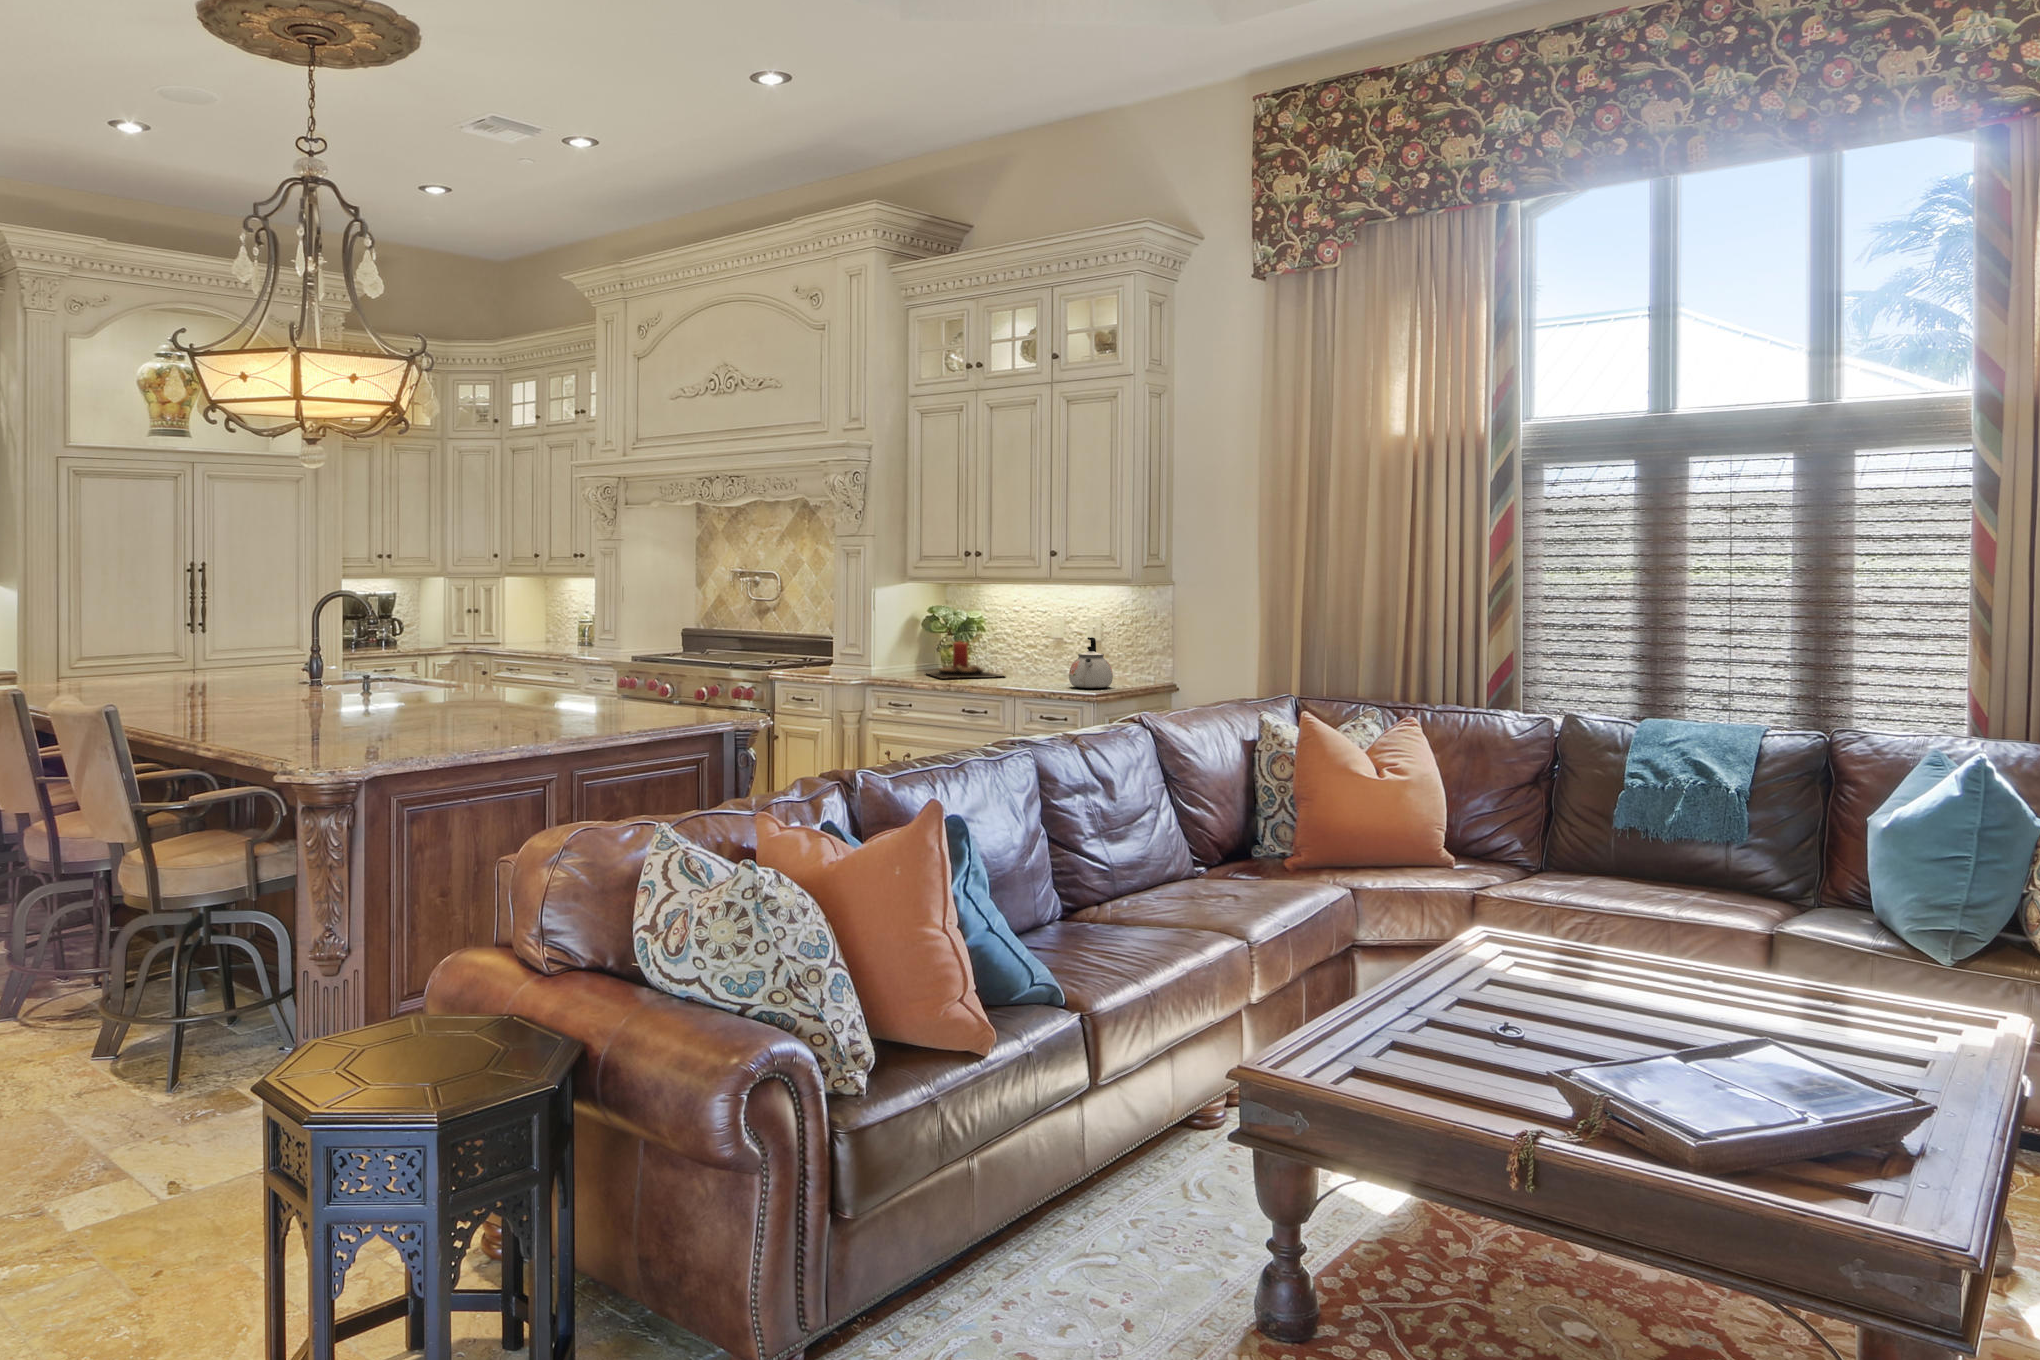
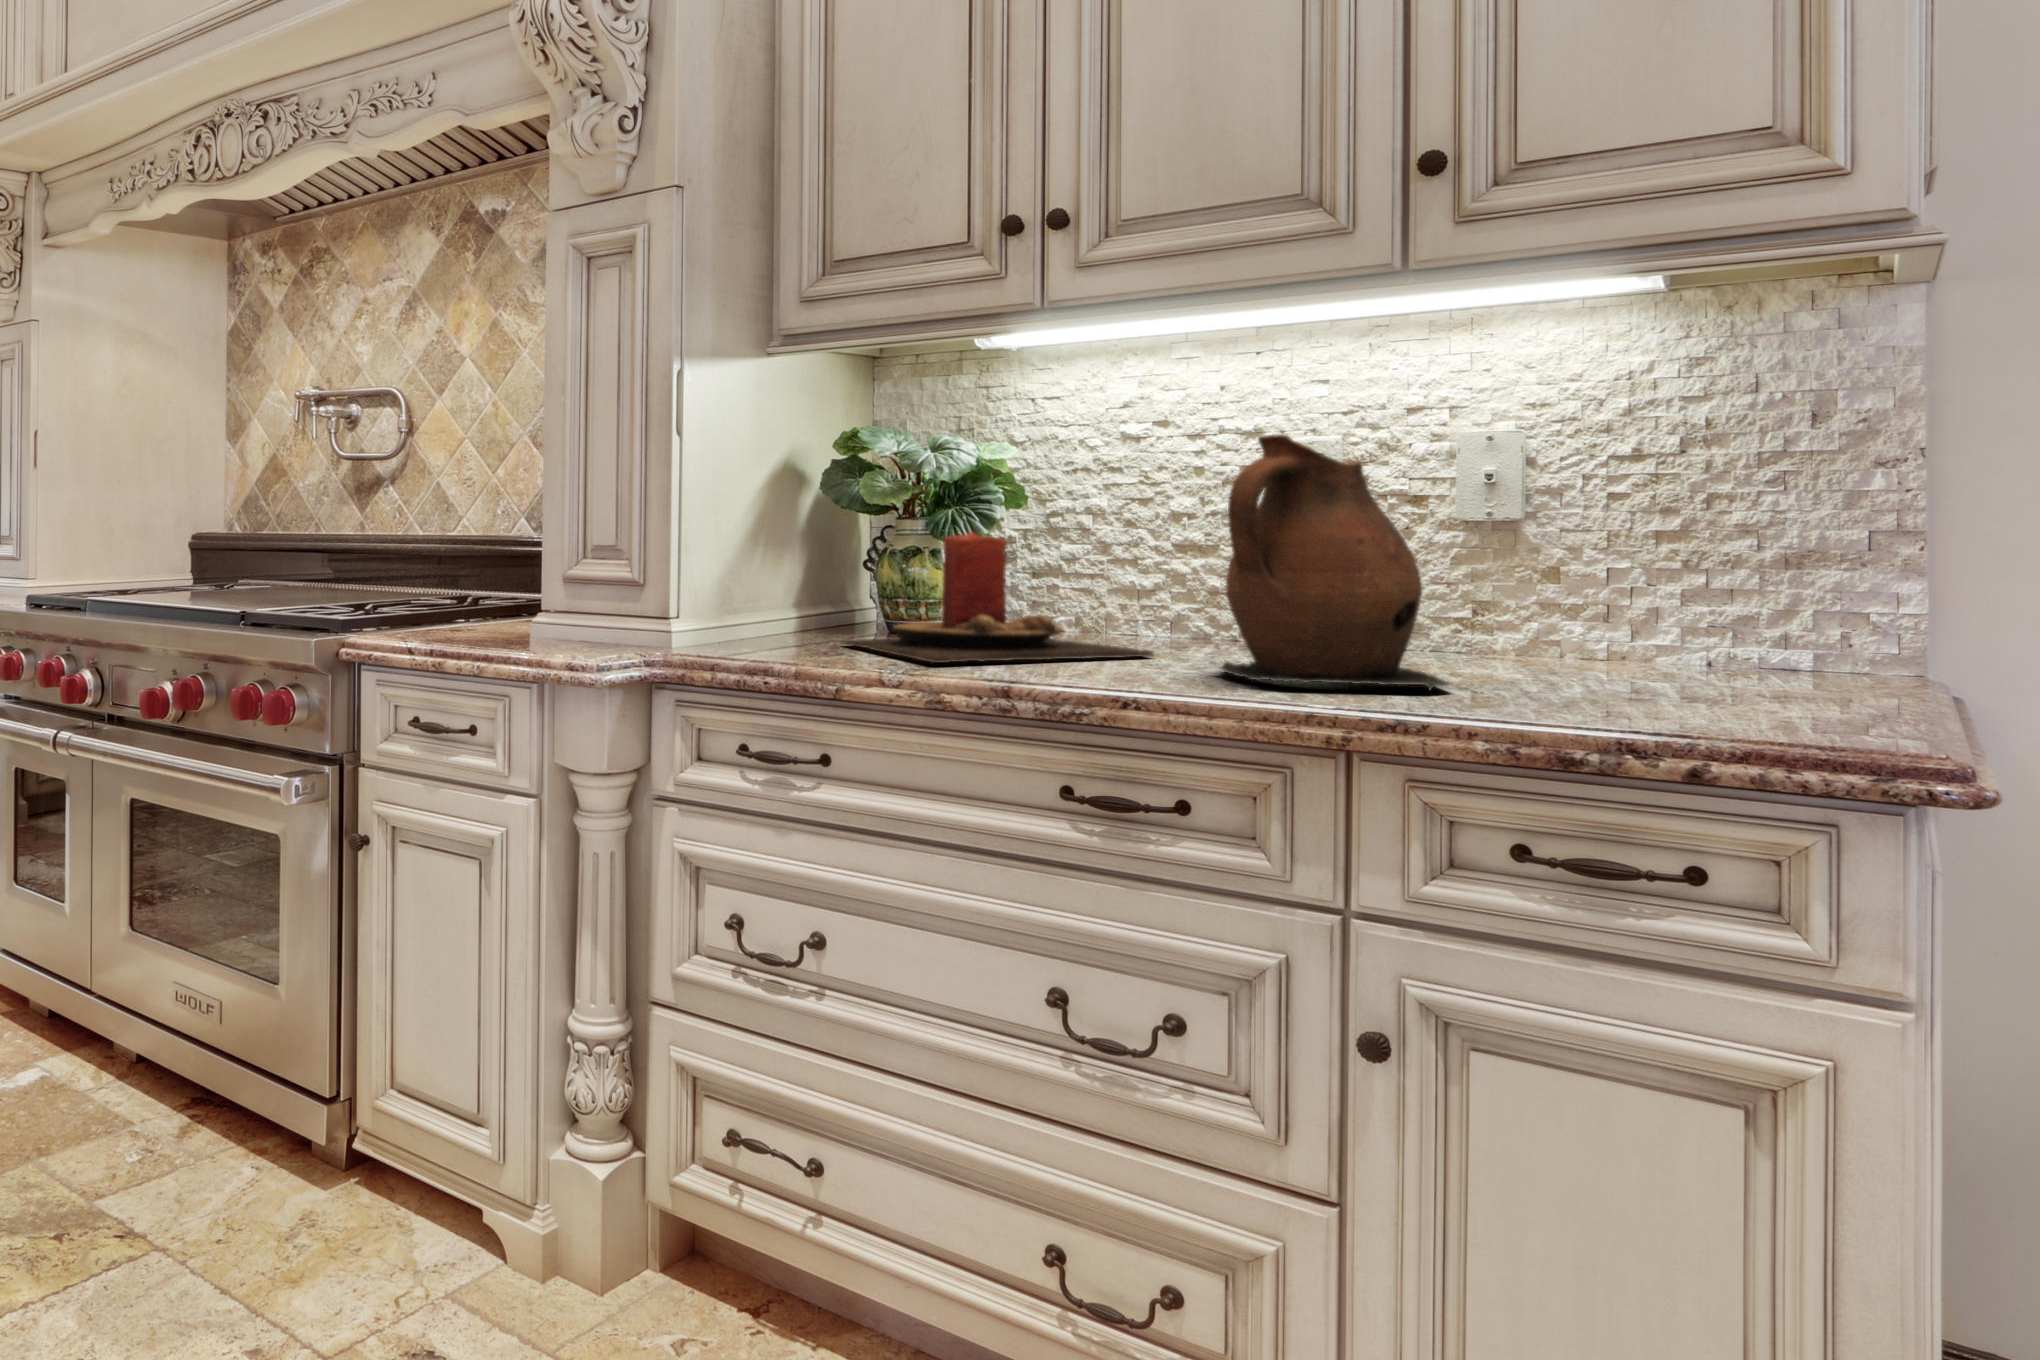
ceramic pitcher: none [1006,620,1059,684] -> present [1220,434,1450,690]
kettle: present [1069,637,1113,688] -> none [1567,483,1813,715]

